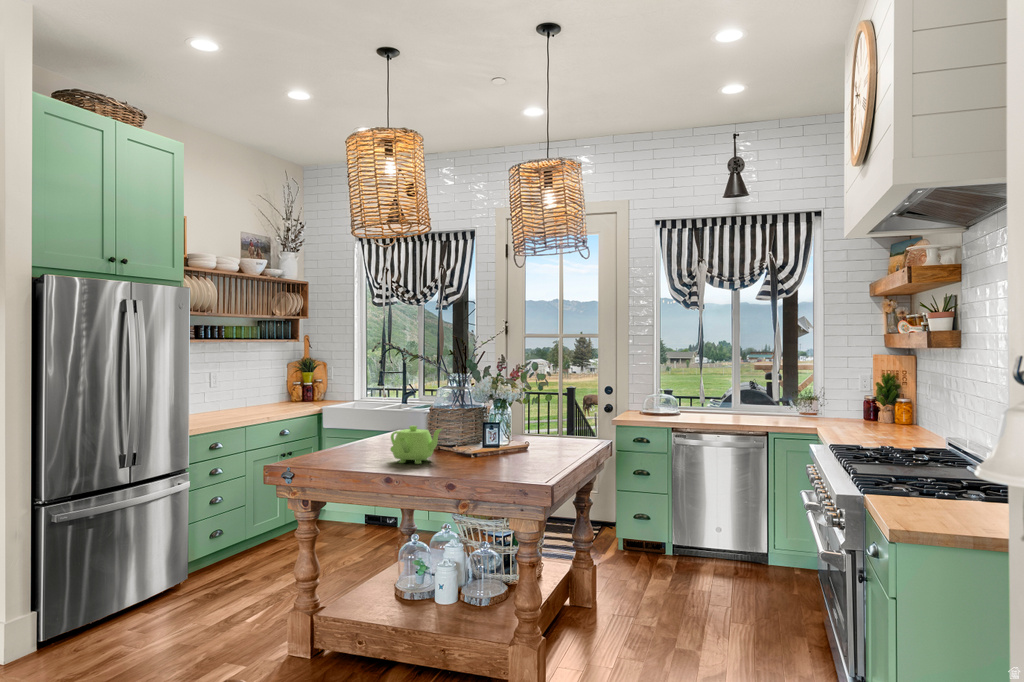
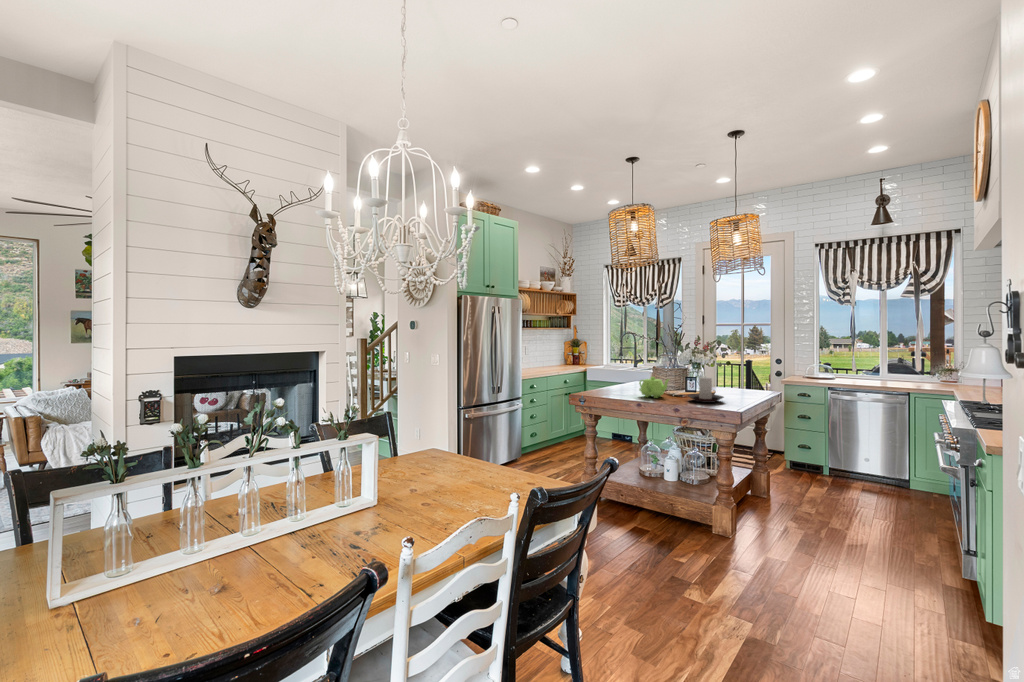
candle holder: none [469,422,527,469] -> present [688,377,724,403]

